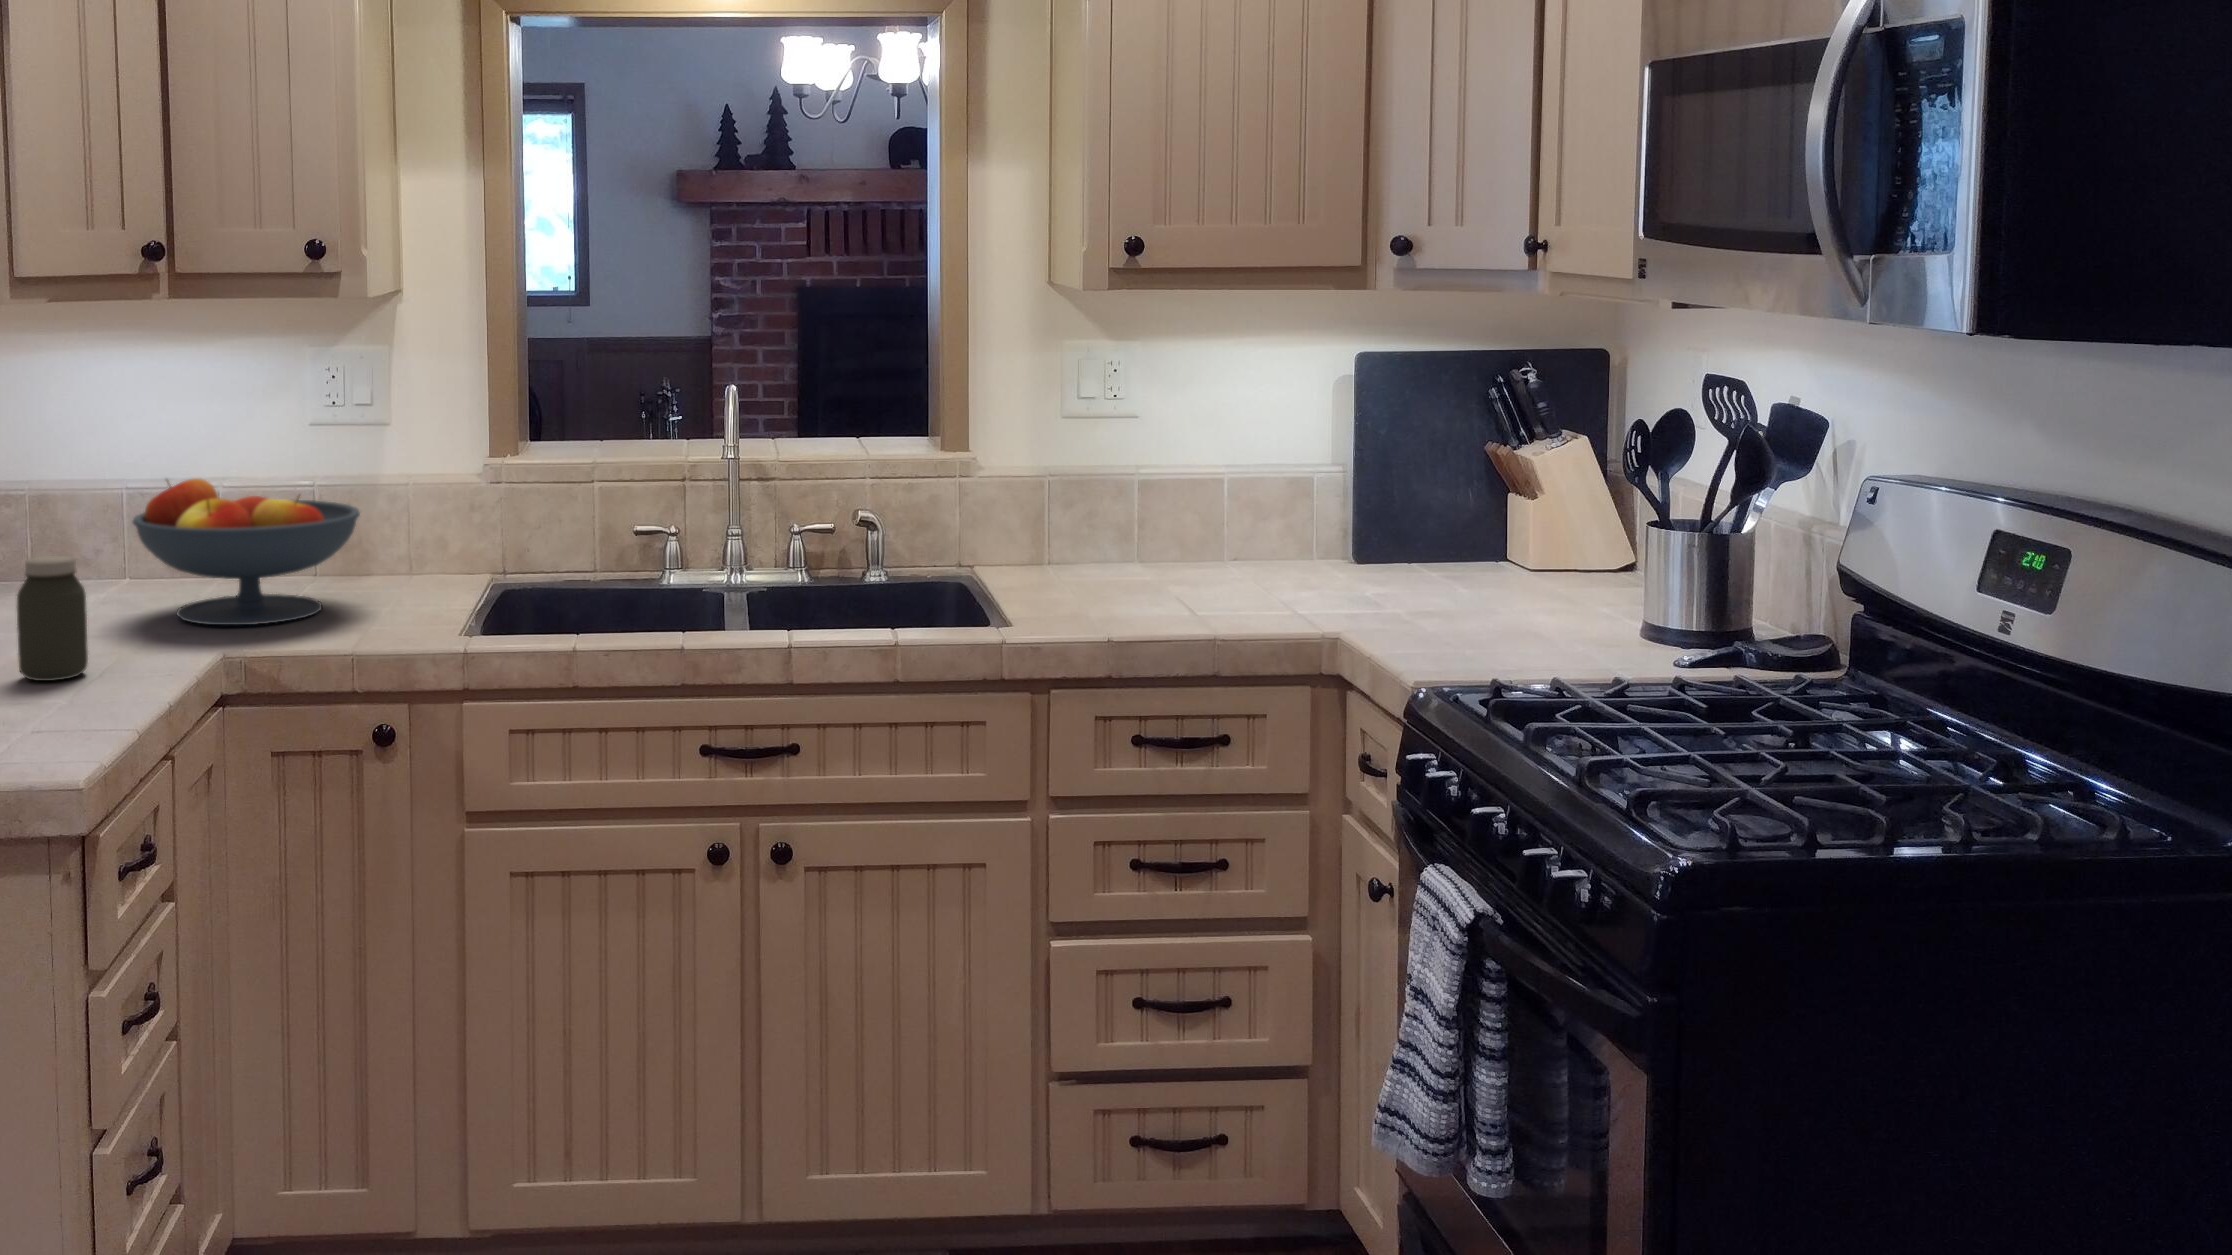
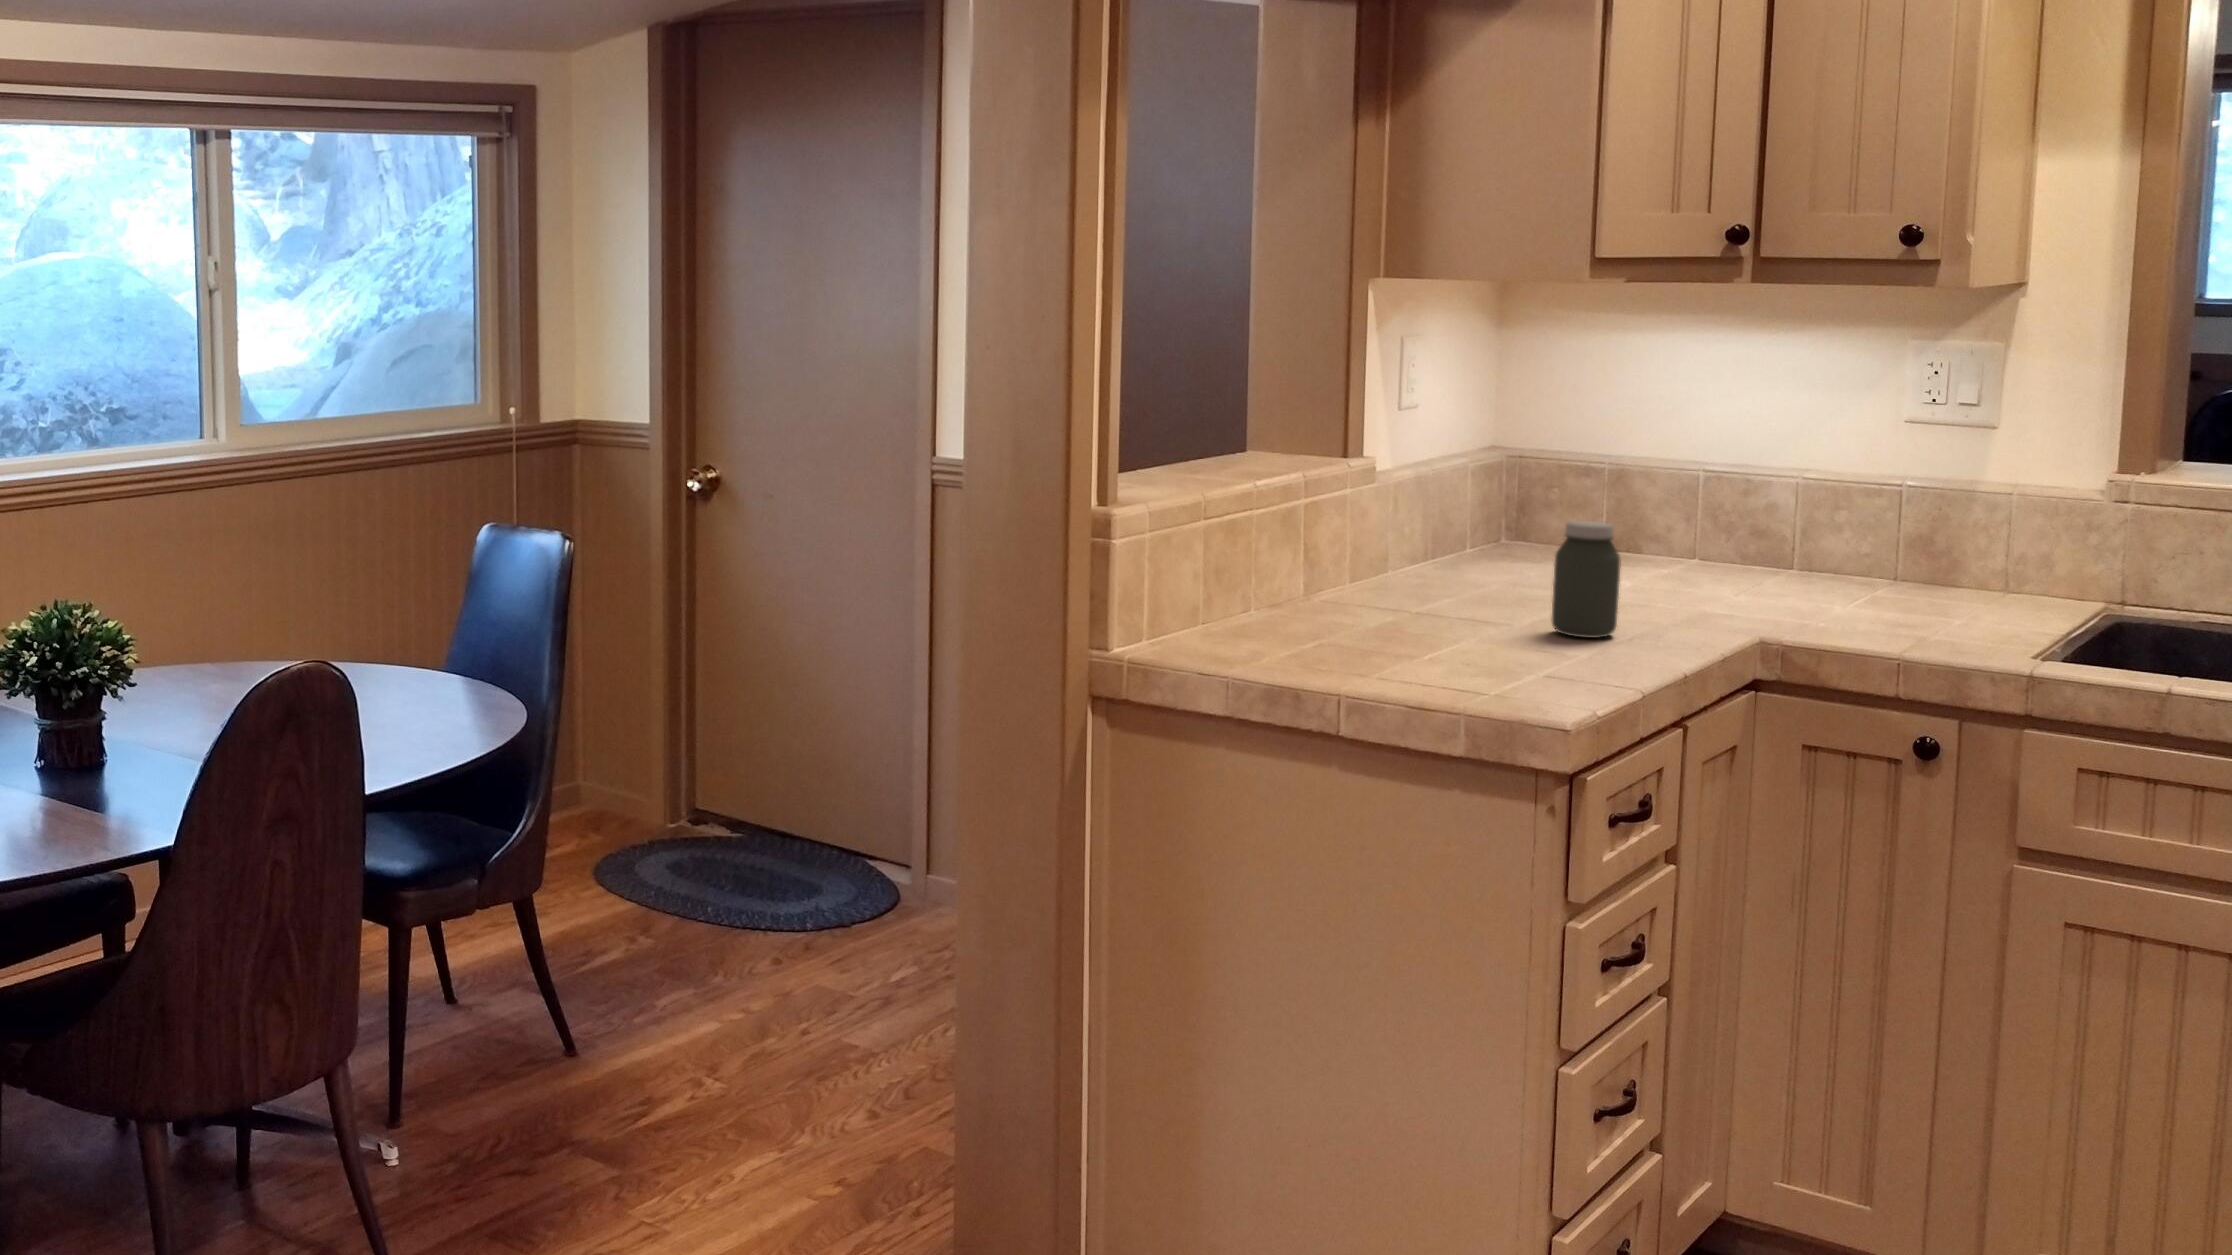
fruit bowl: present [133,478,360,625] -> none [1687,464,1939,622]

